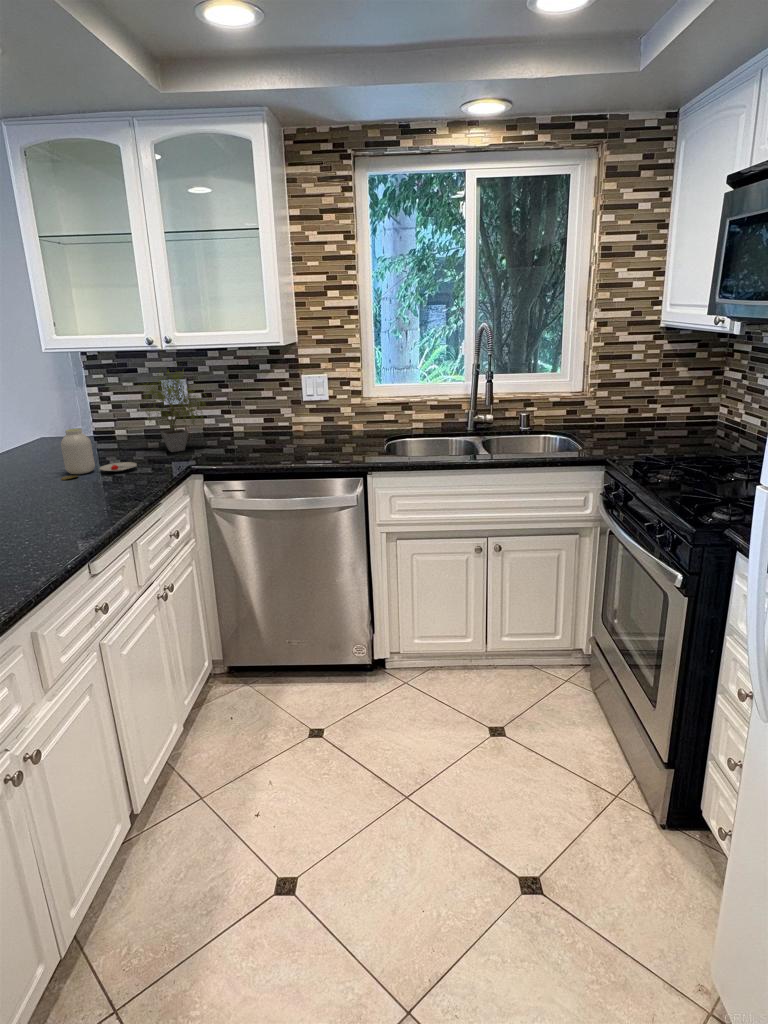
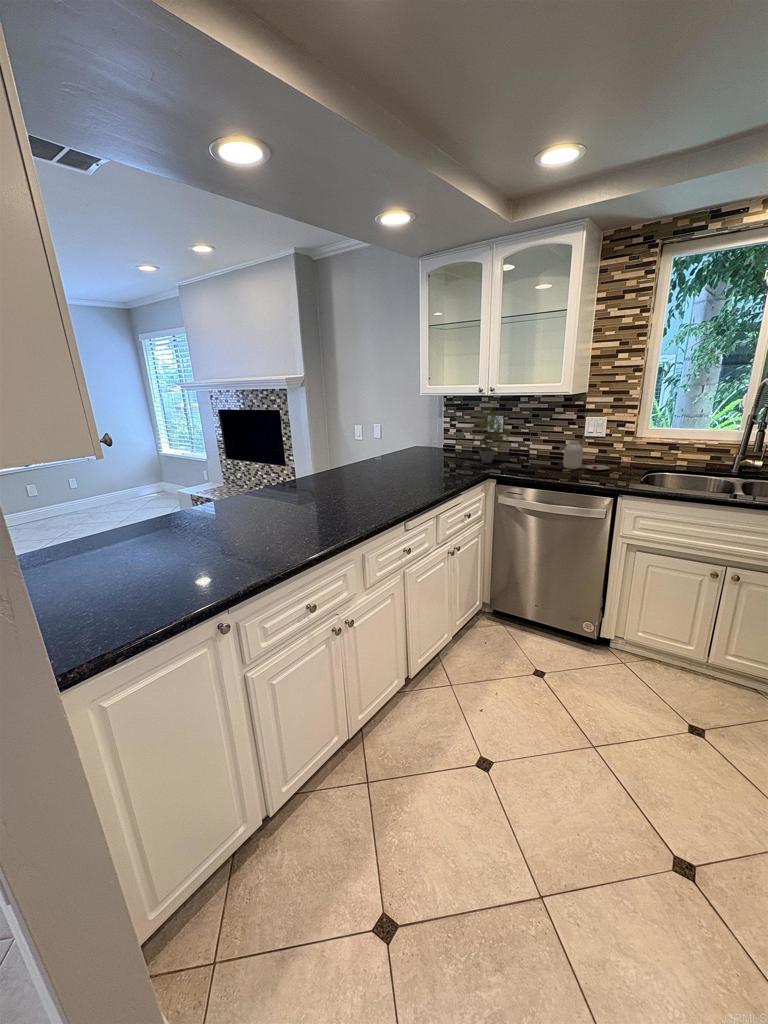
jar: present [61,429,137,480] -> present [563,441,609,471]

